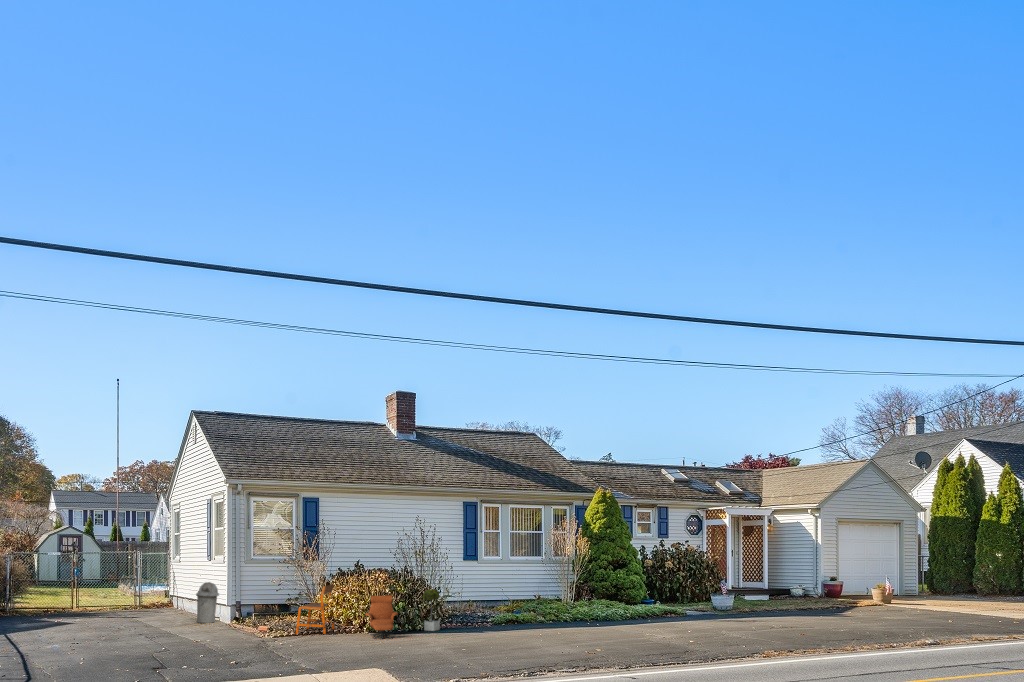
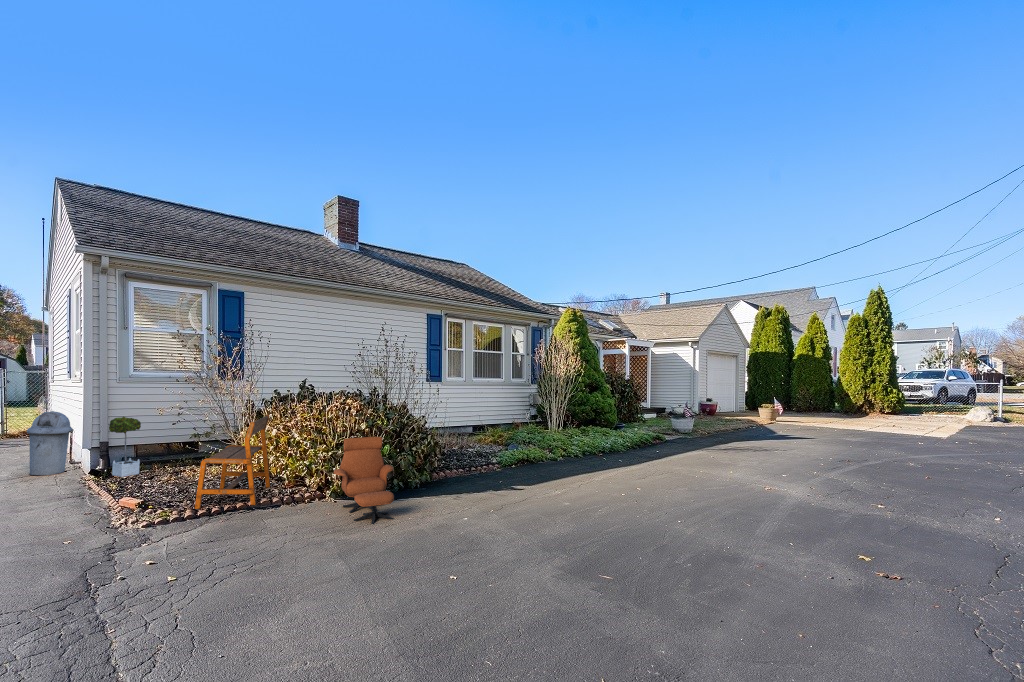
potted tree: present [423,589,440,631] -> present [109,417,141,477]

